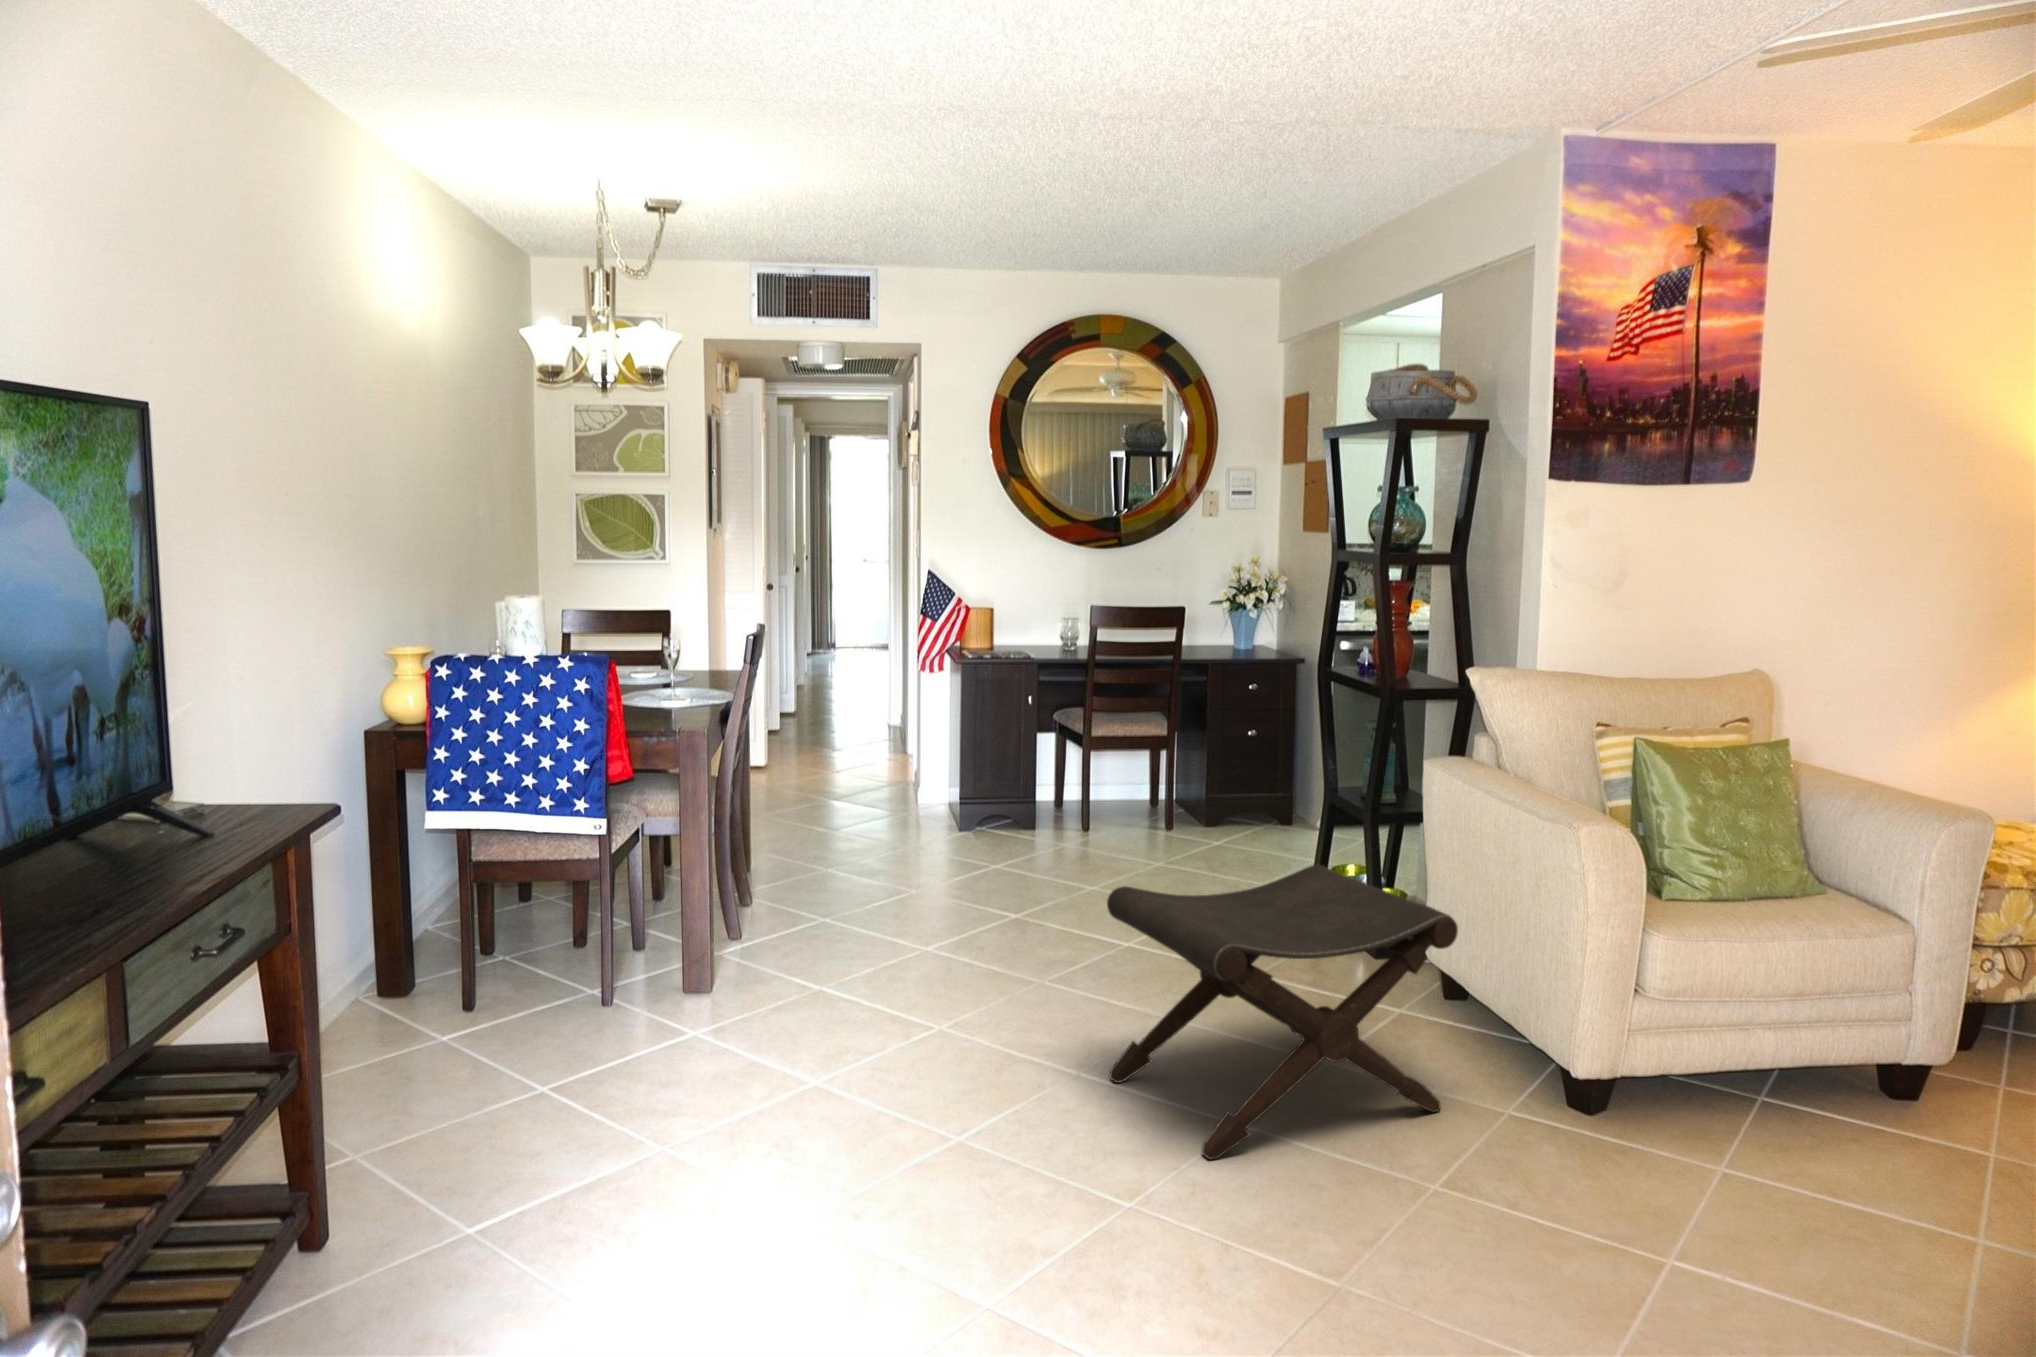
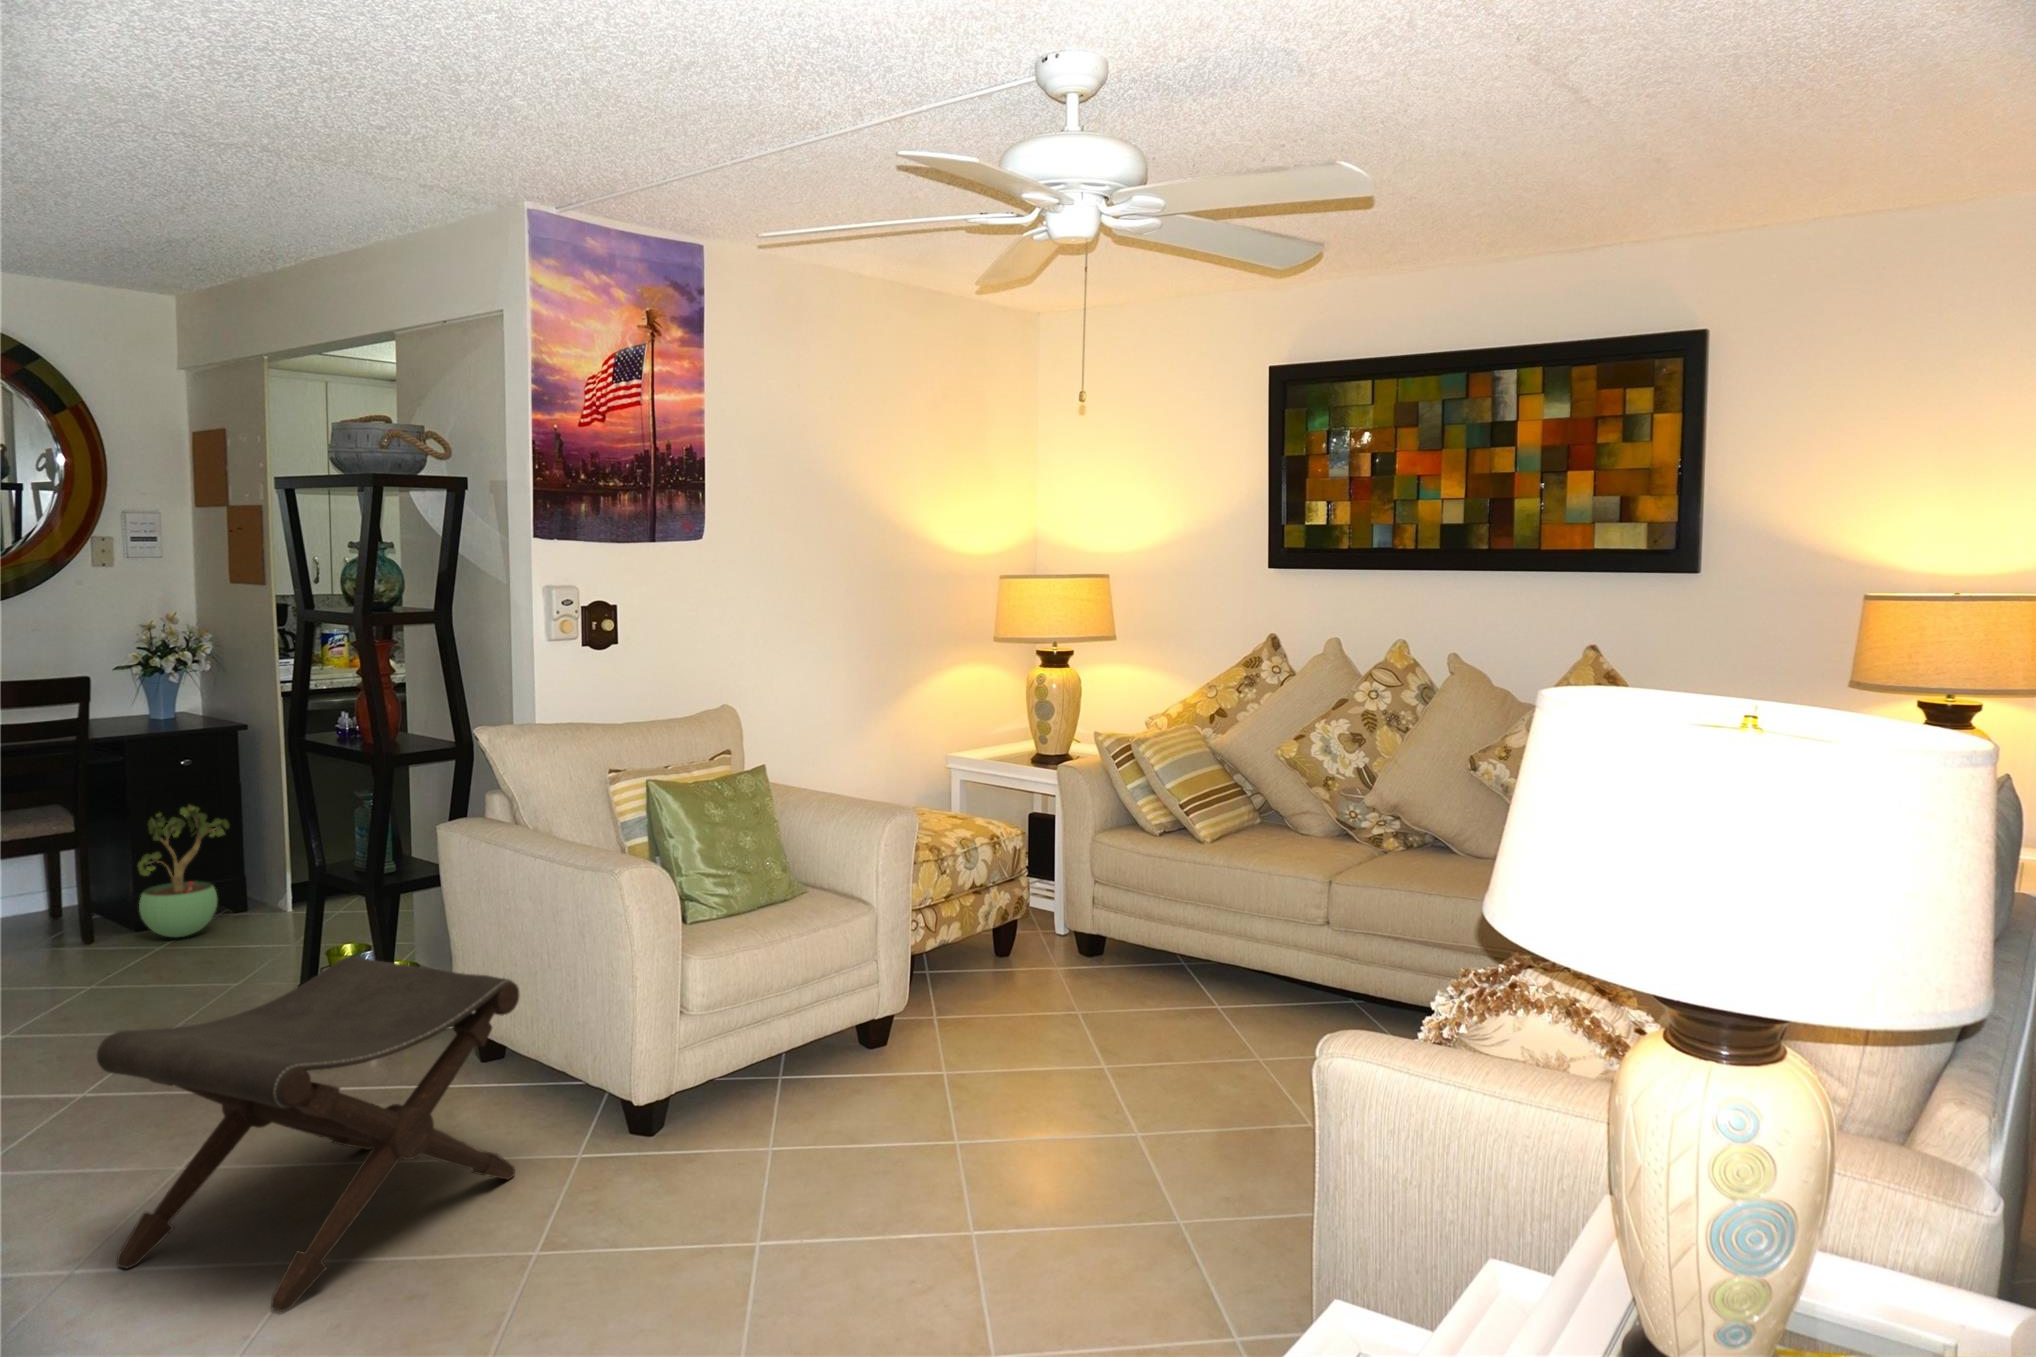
potted plant: none [1209,721,1280,833] -> present [138,805,230,937]

